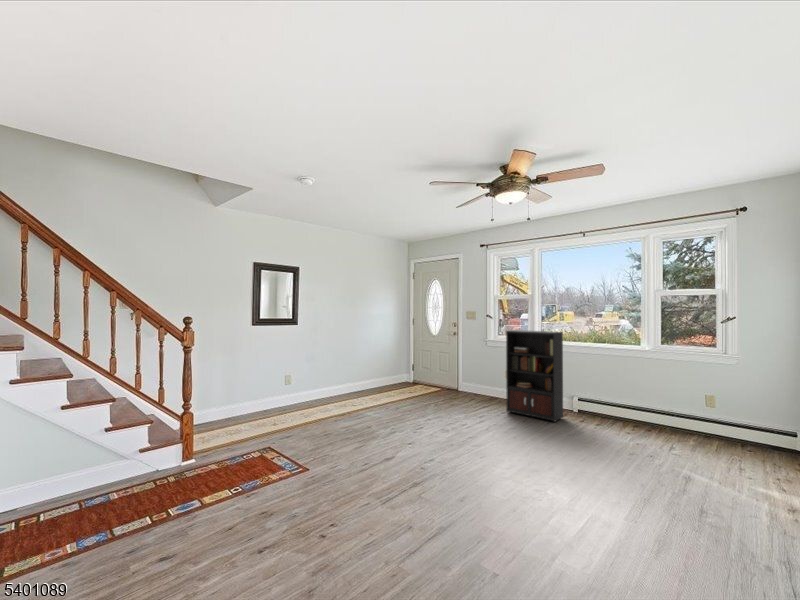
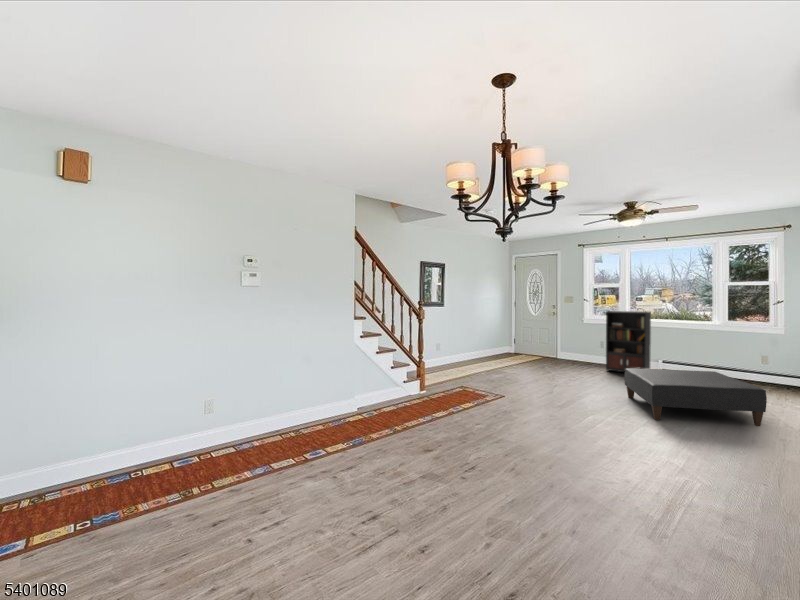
ottoman: none [503,425,725,565] -> present [625,368,767,426]

